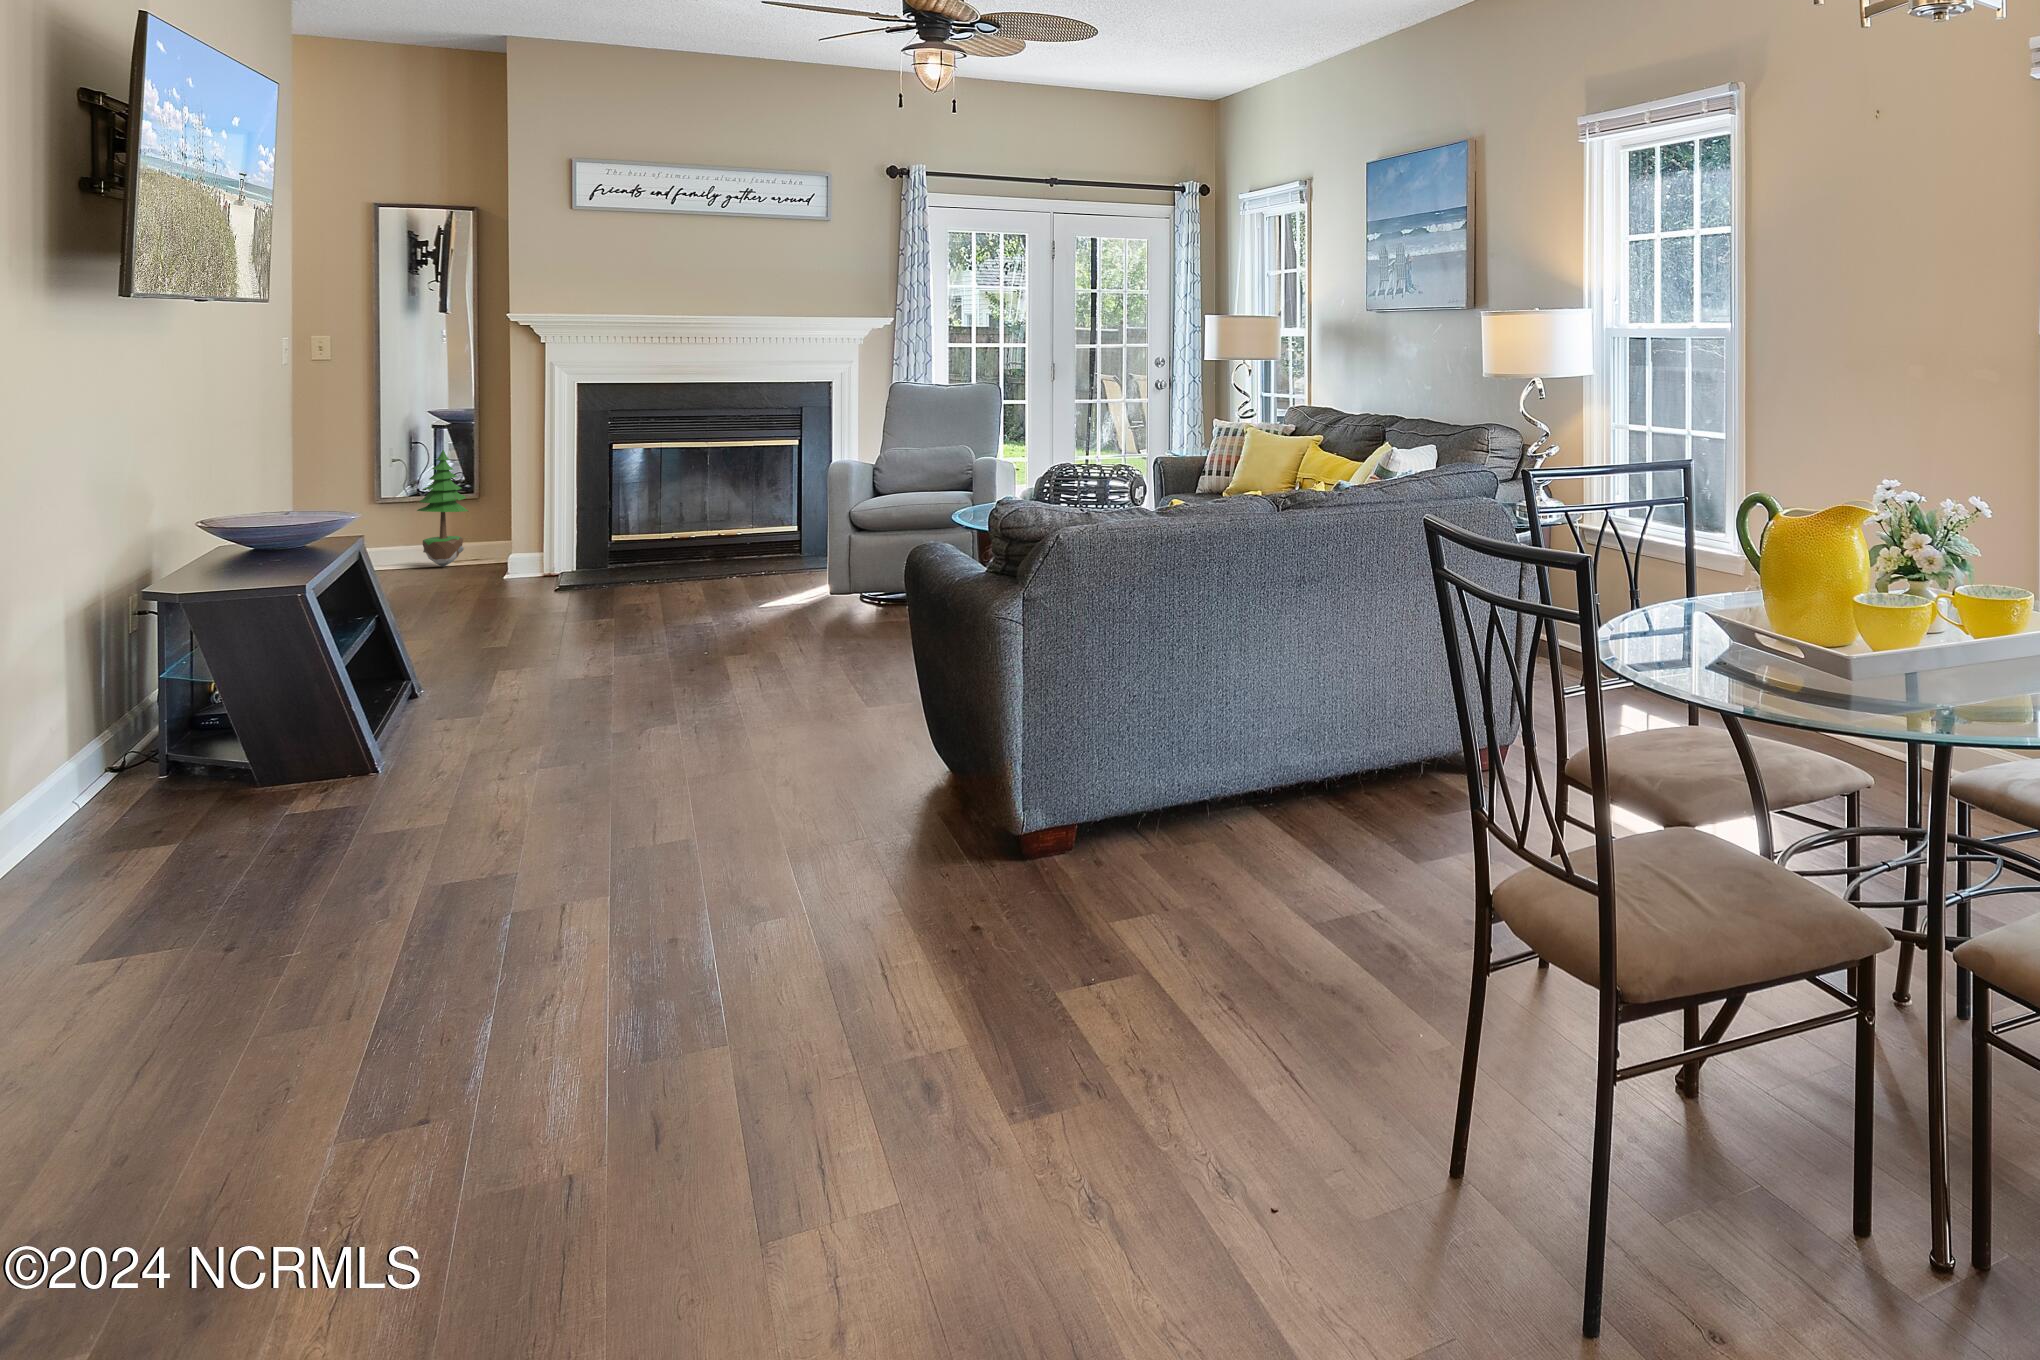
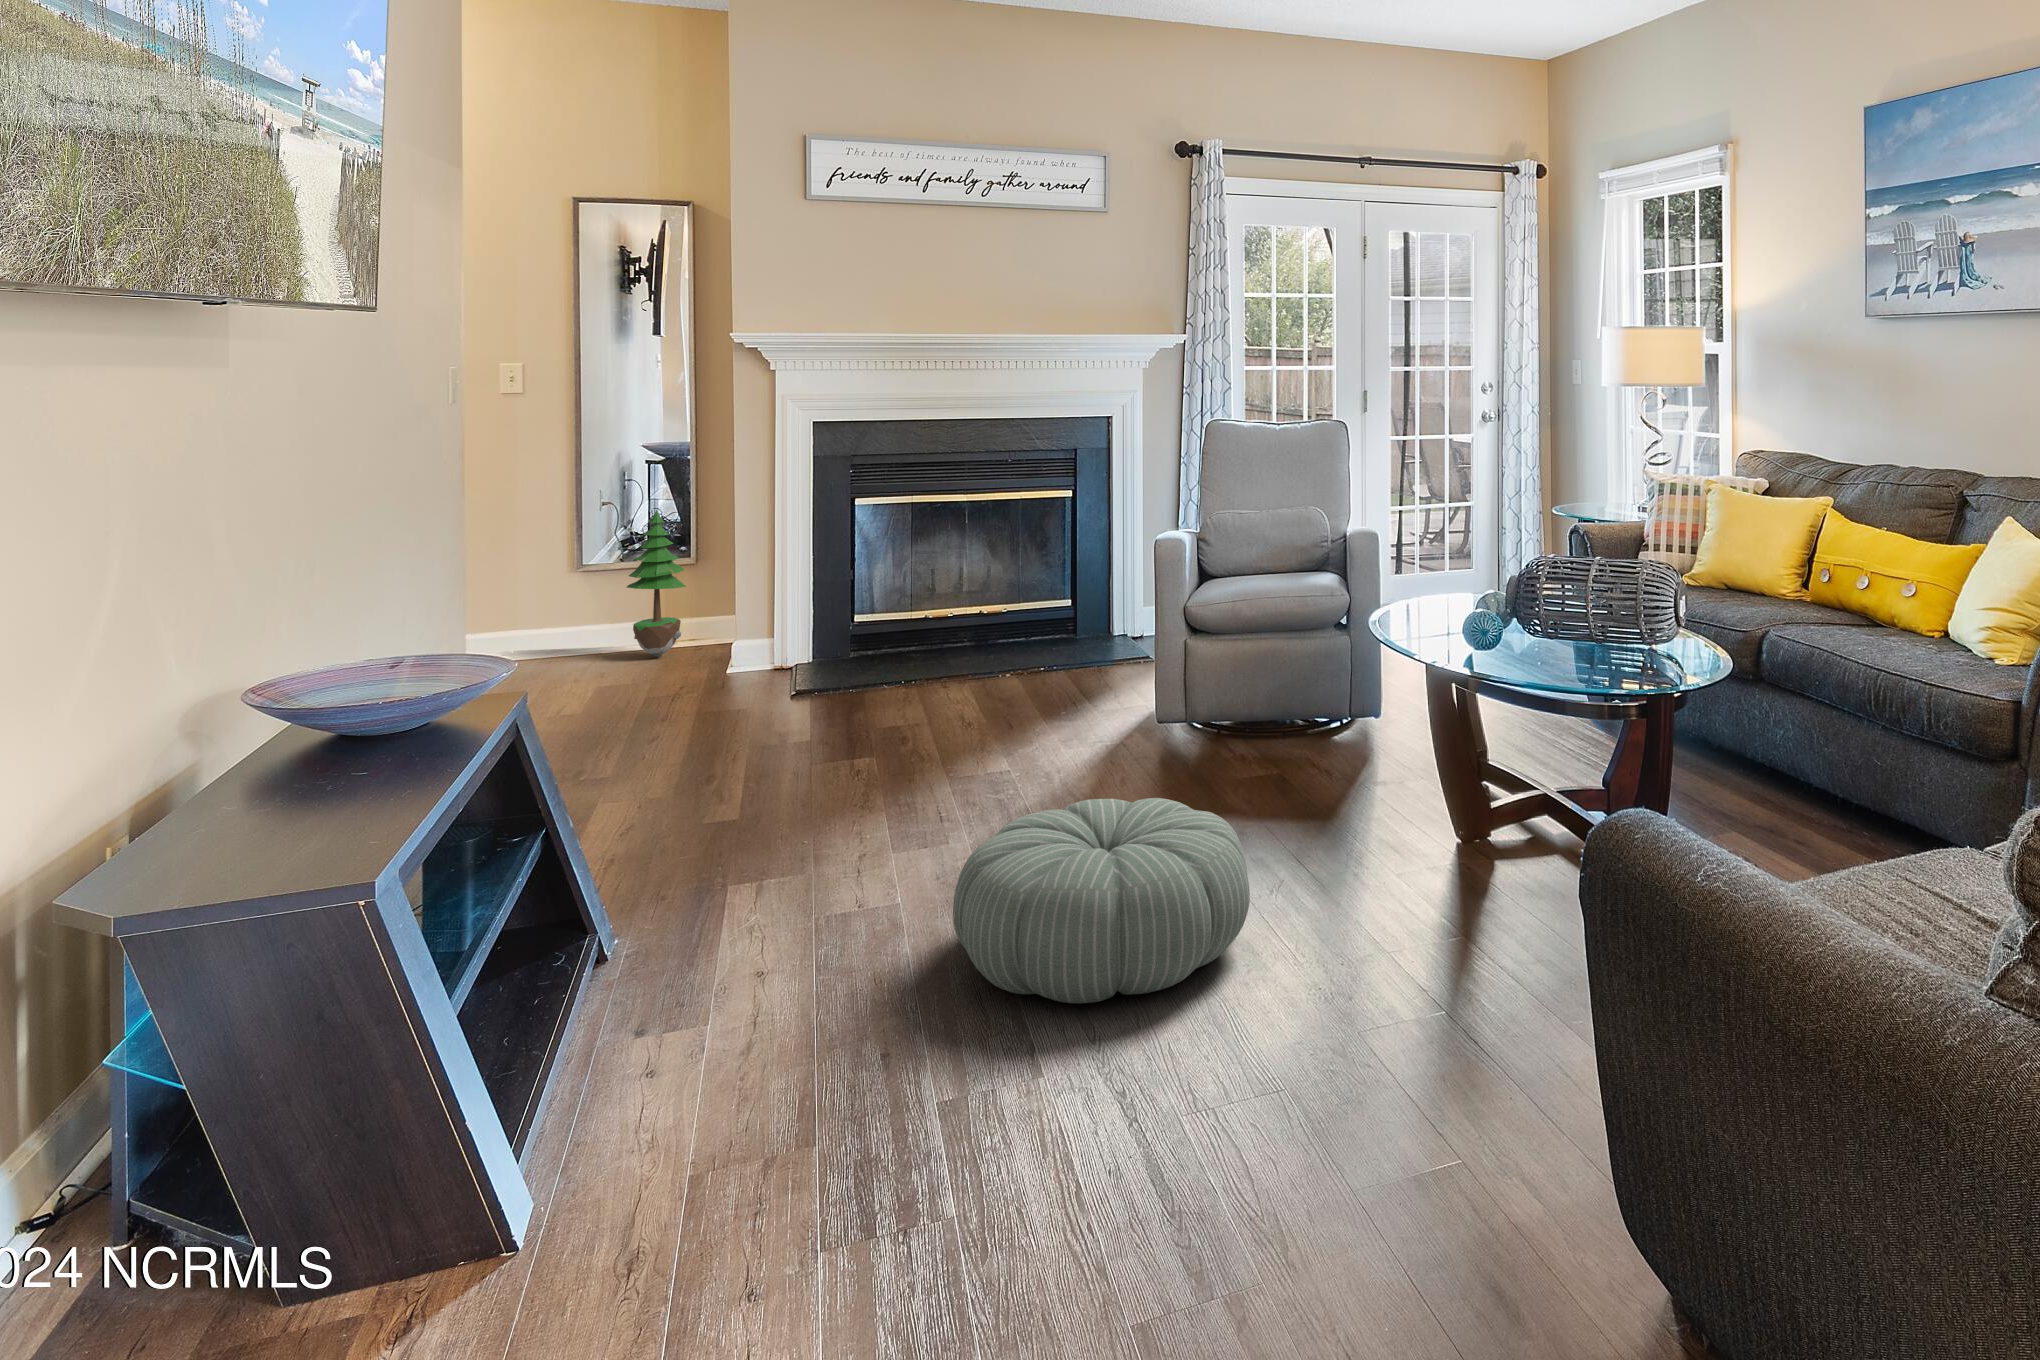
pouf: none [656,610,847,708] -> present [953,798,1250,1003]

